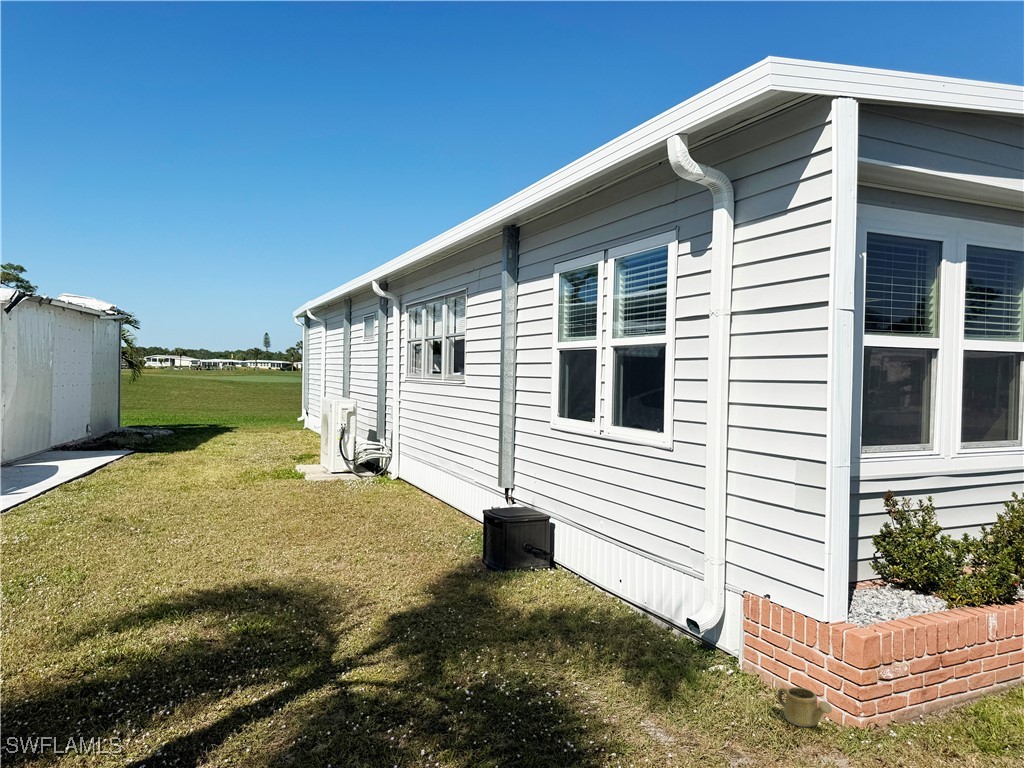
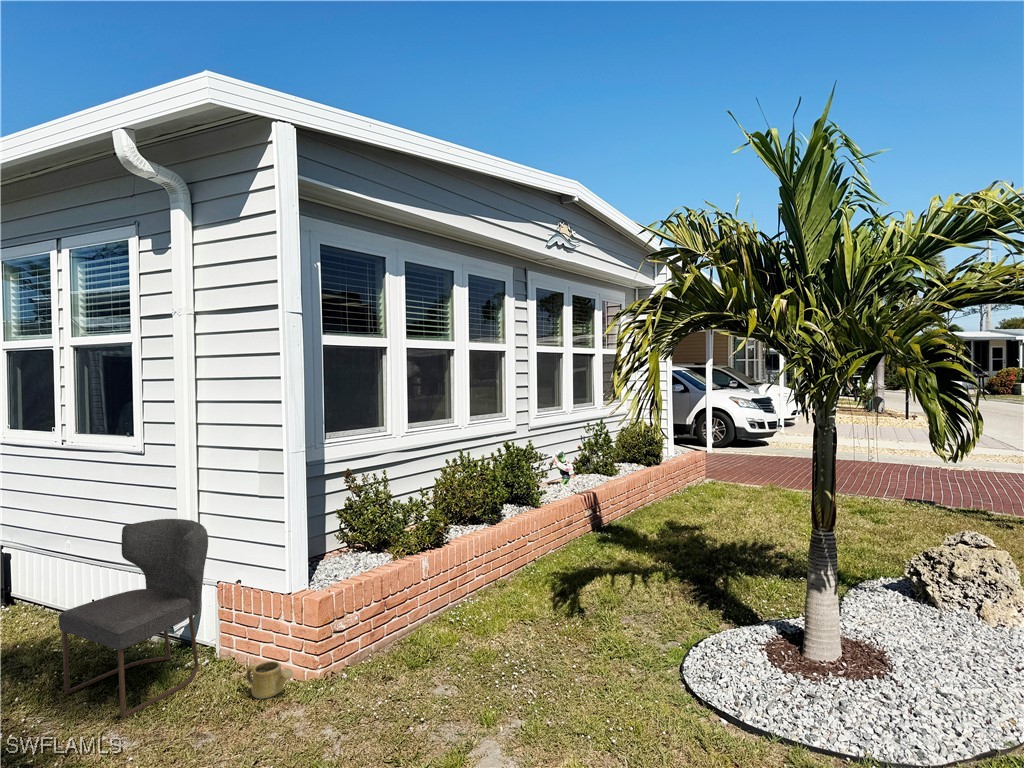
chair: none [610,516,739,698] -> present [59,519,208,718]

